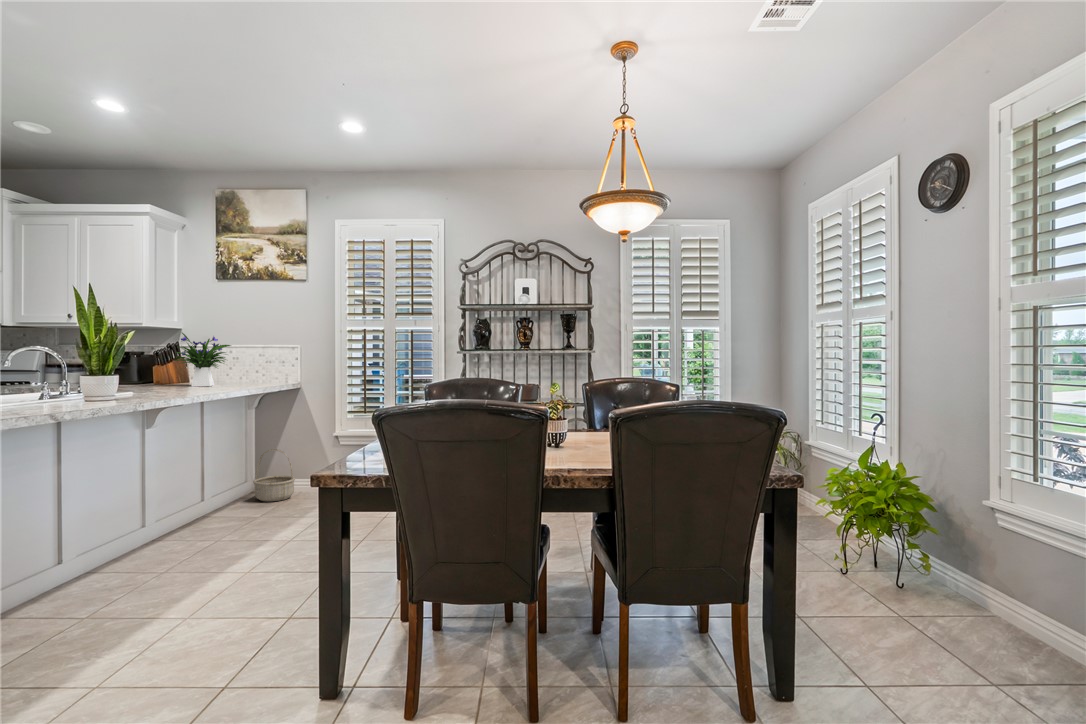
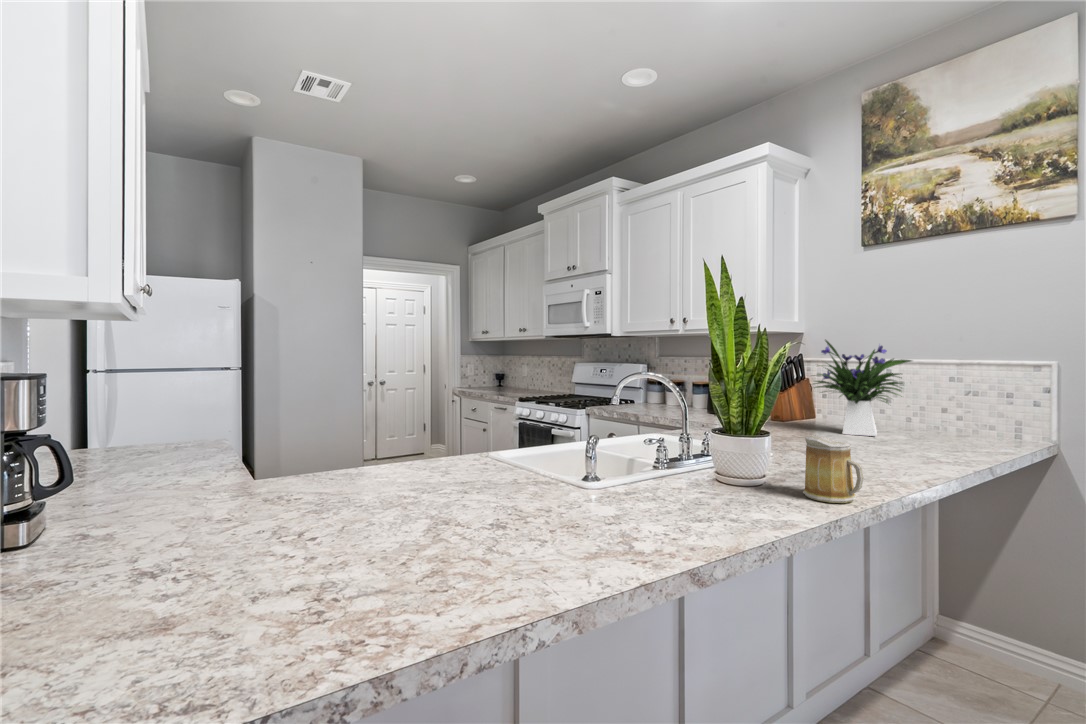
mug: none [127,371,154,399] -> present [803,435,864,503]
basket: present [253,449,295,502] -> none [950,569,1055,688]

